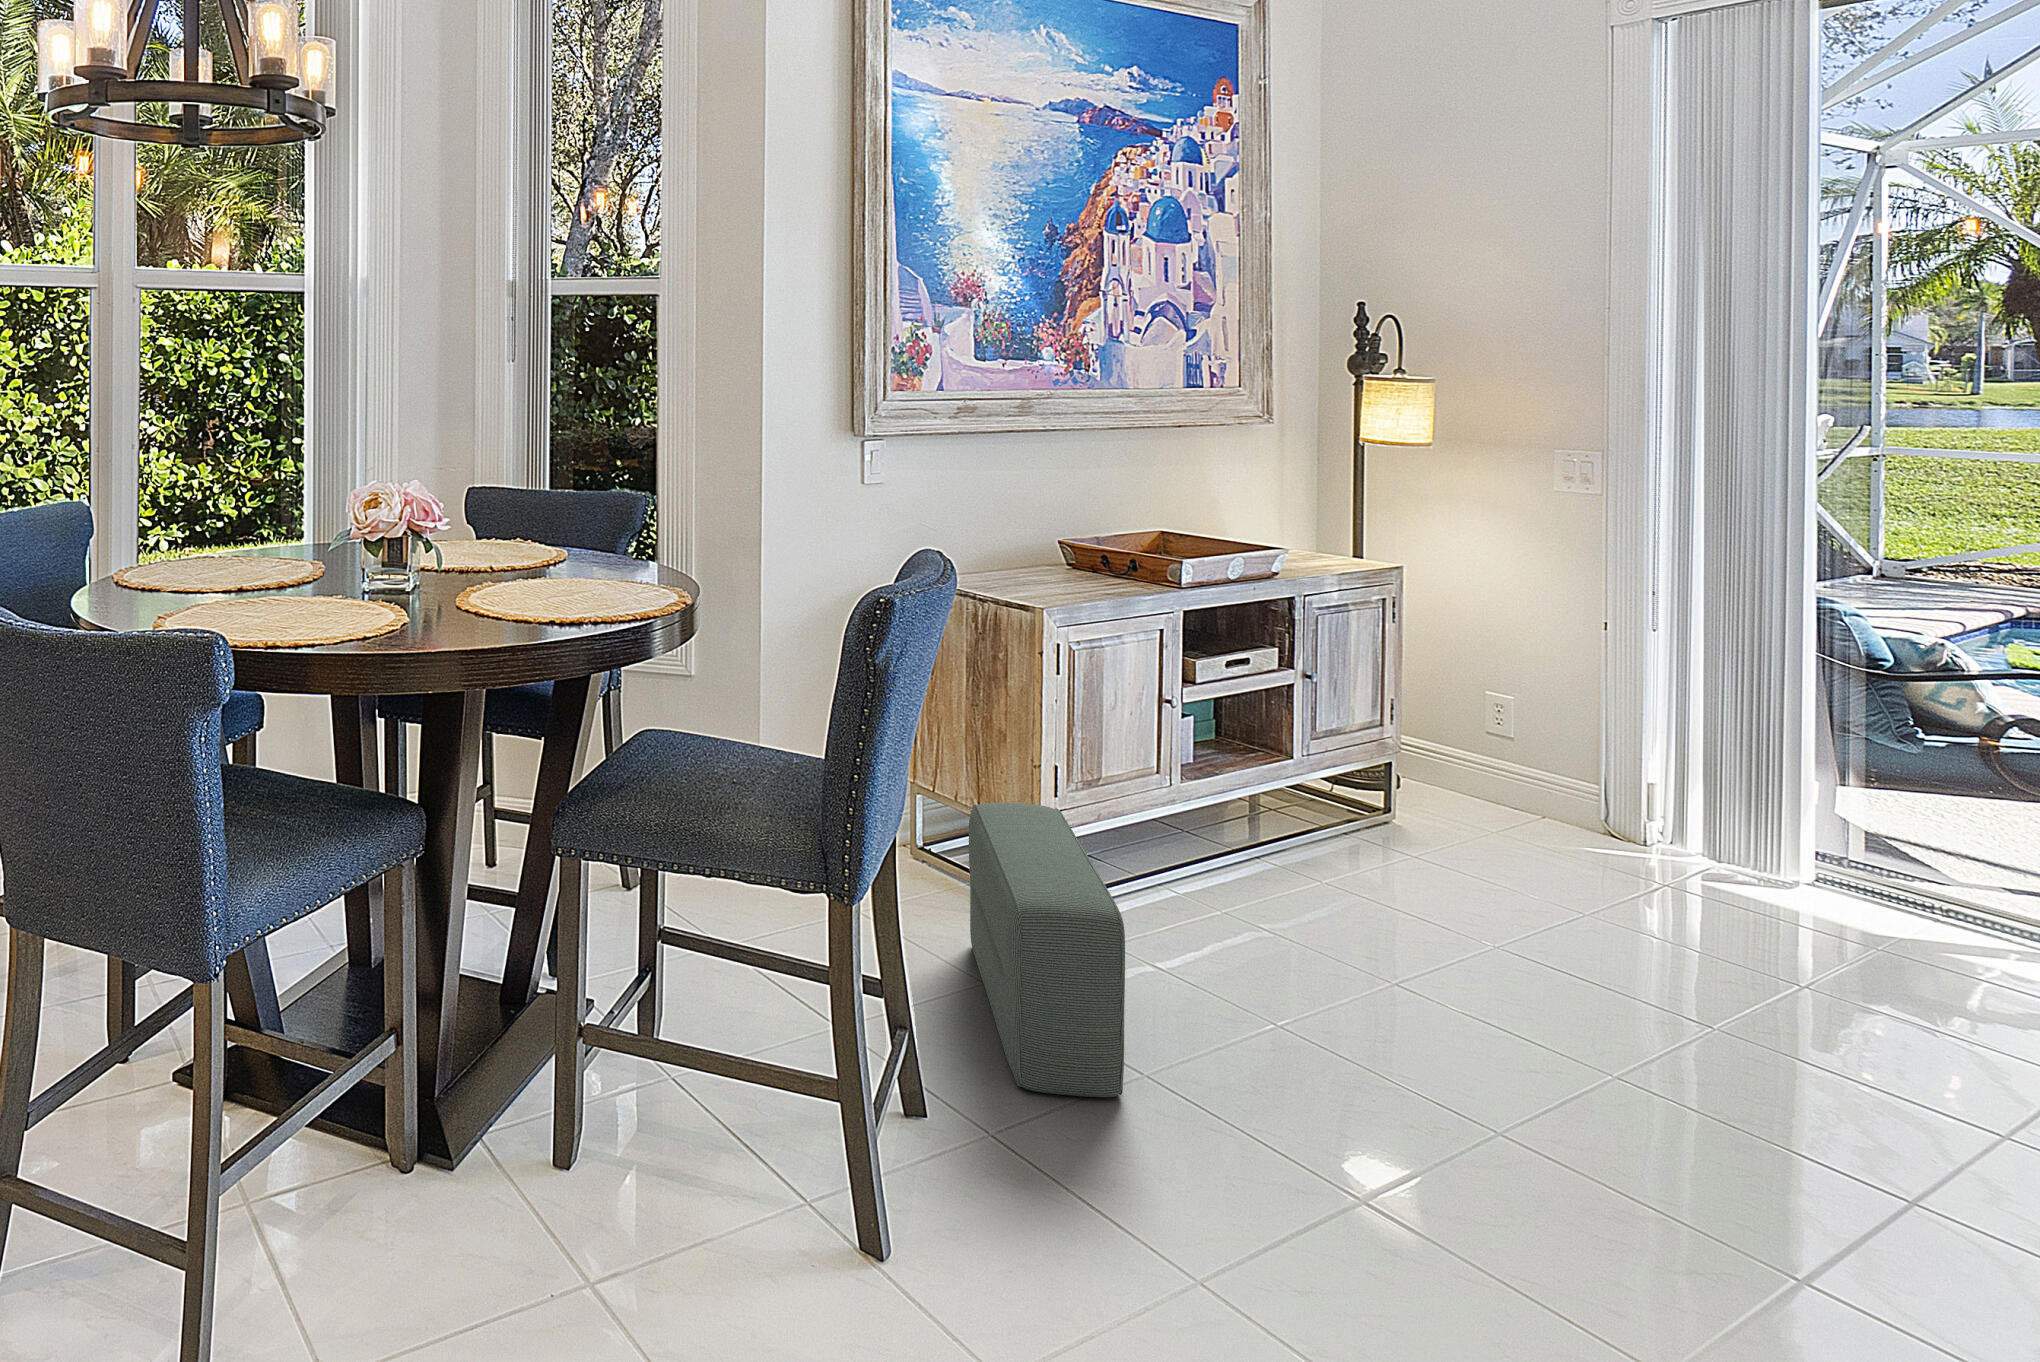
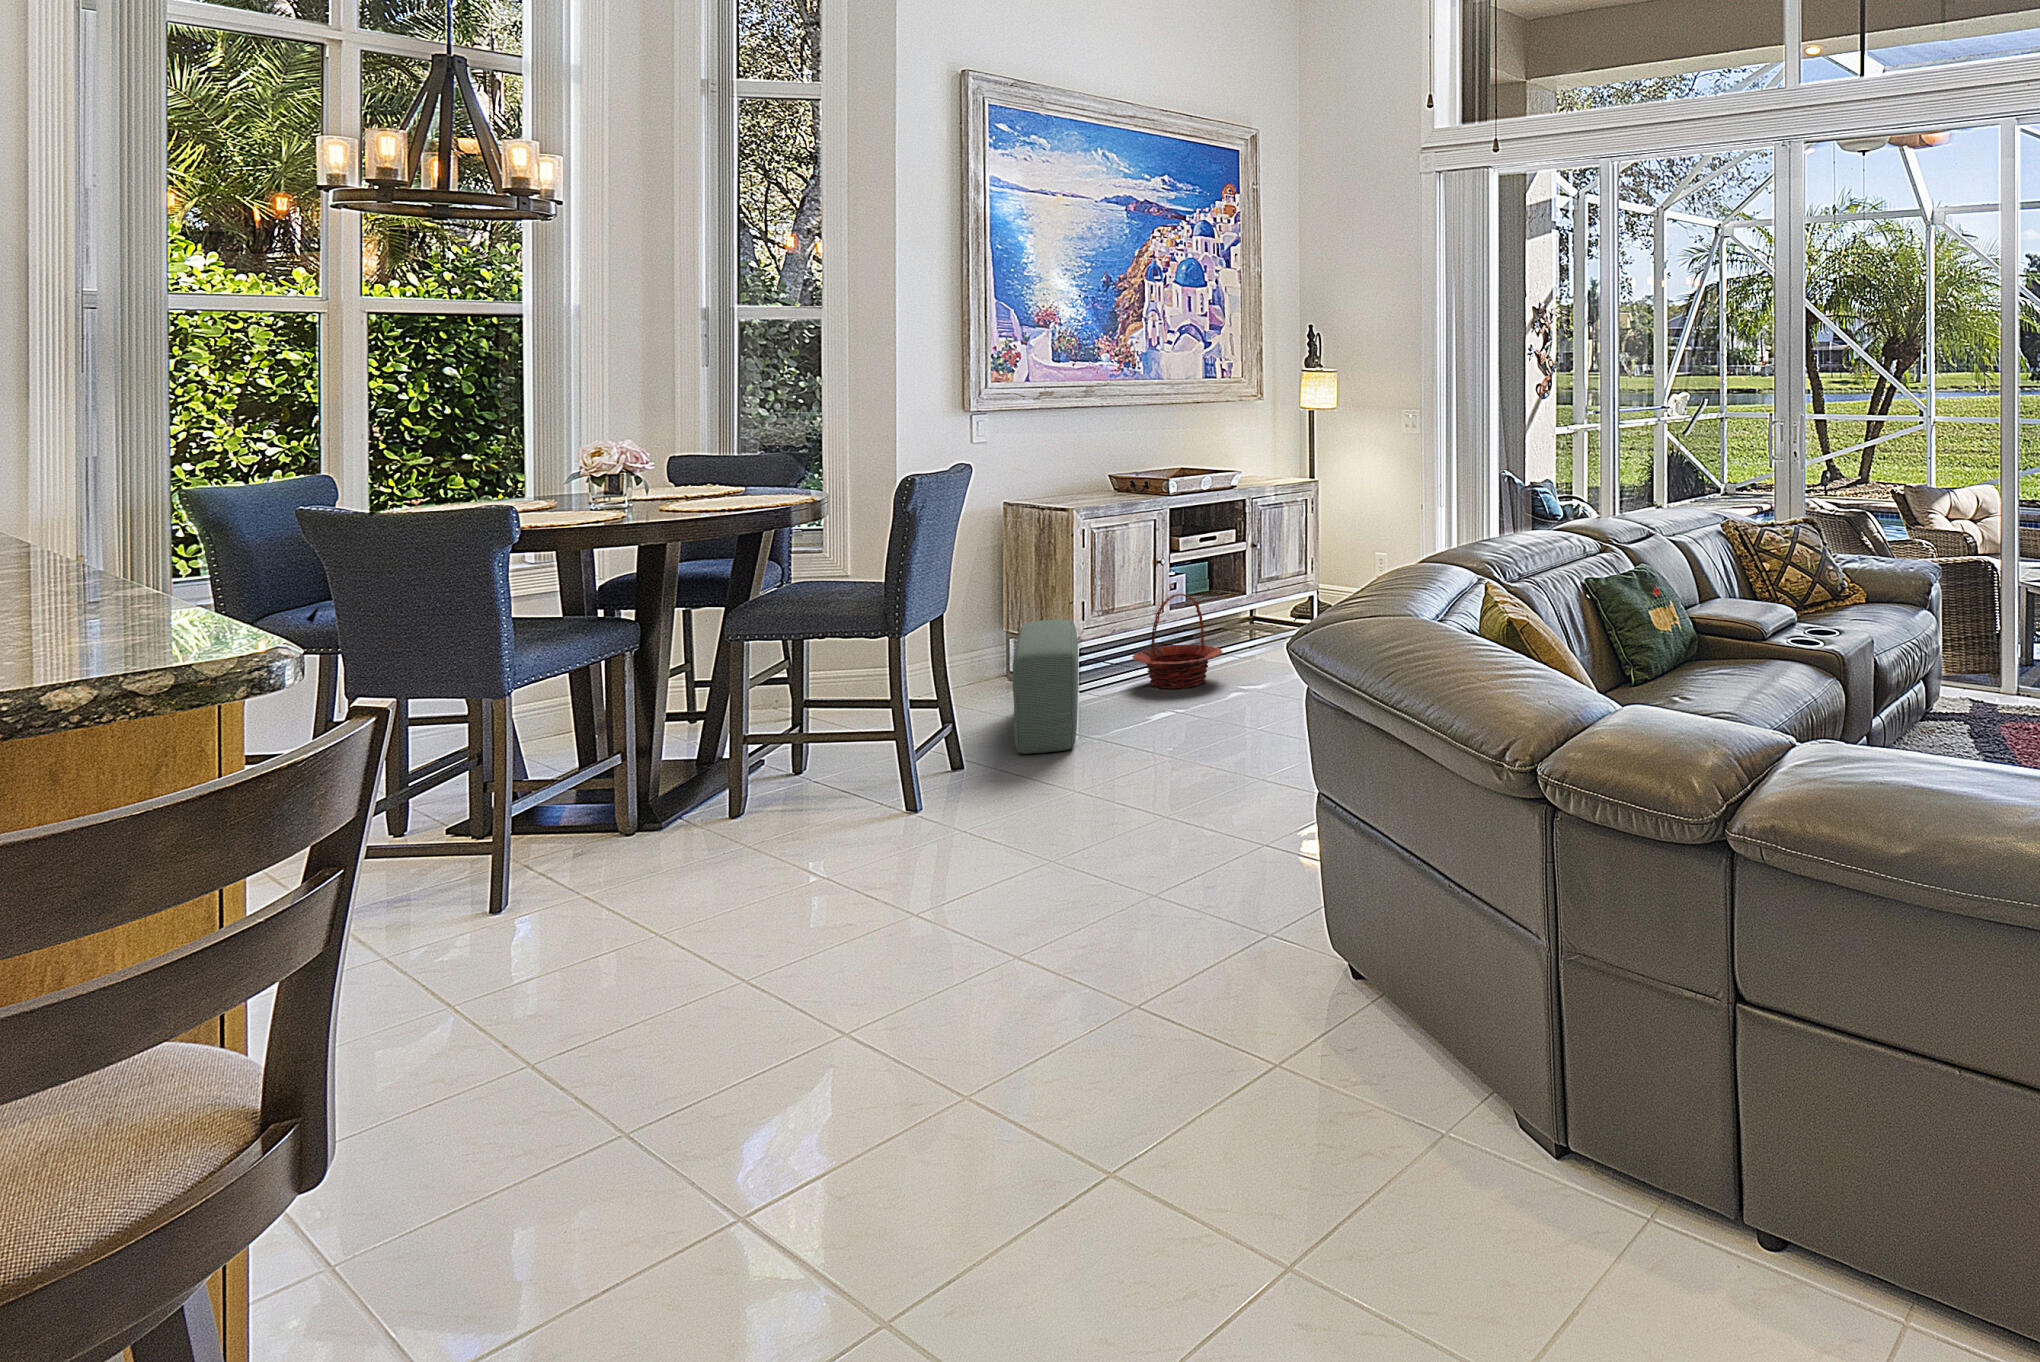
basket: none [1135,767,1306,940] -> present [1132,594,1223,689]

